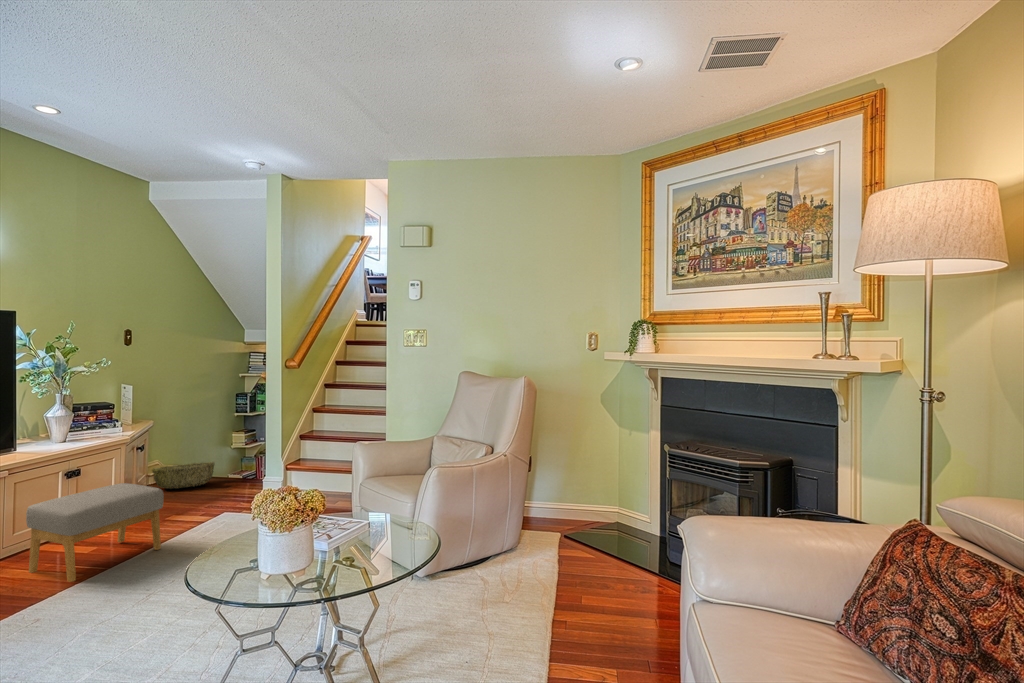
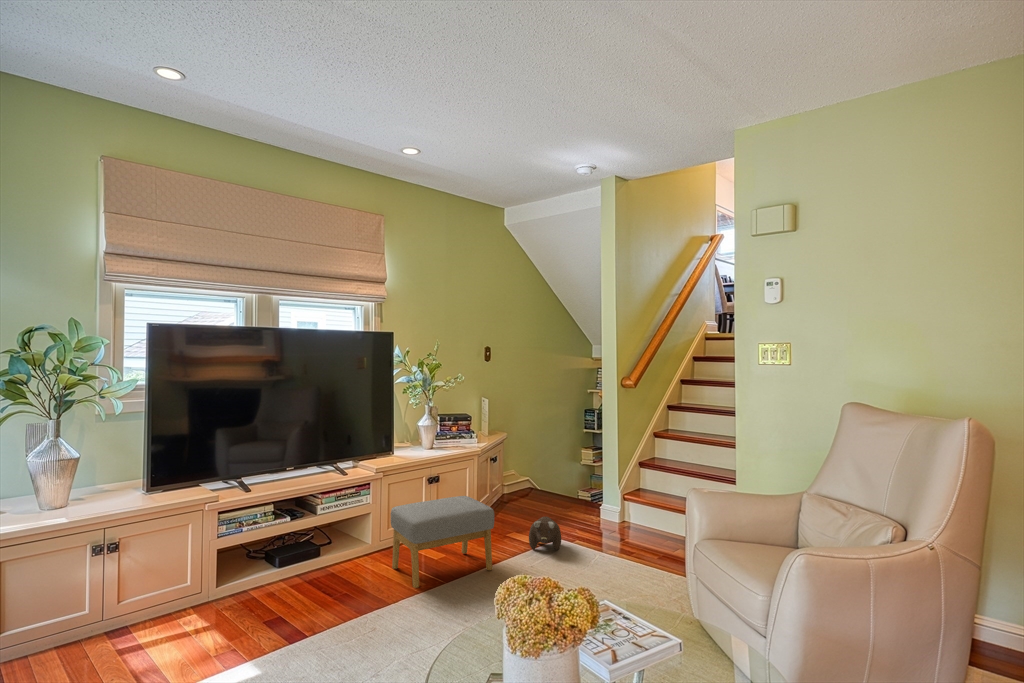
woven basket: present [152,462,214,489] -> none [504,478,558,503]
plush toy: none [196,492,231,525] -> present [529,517,561,550]

